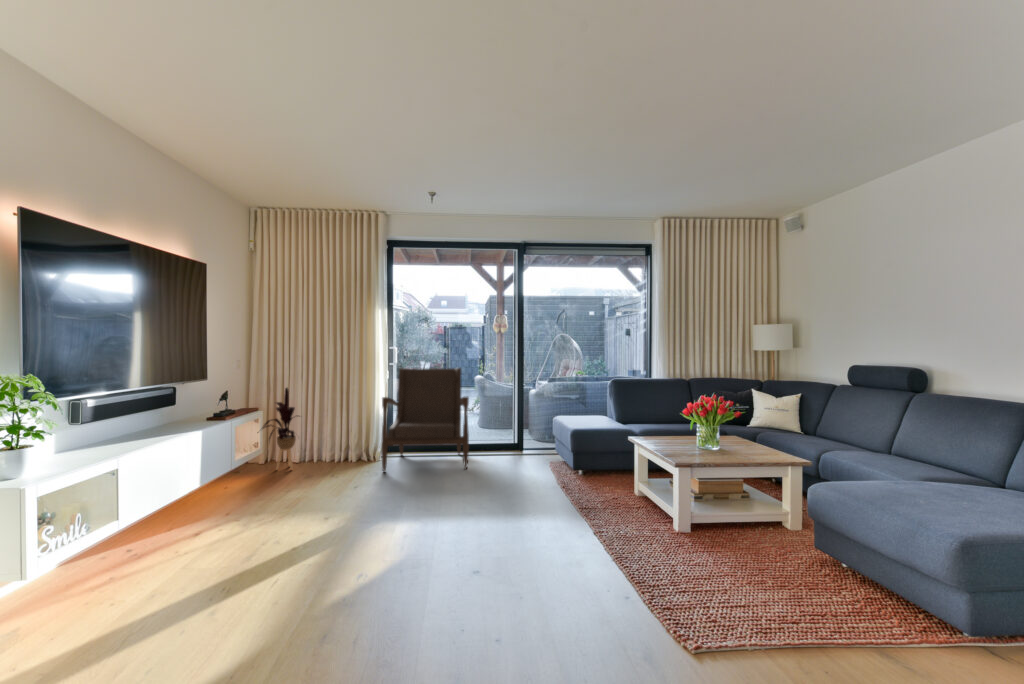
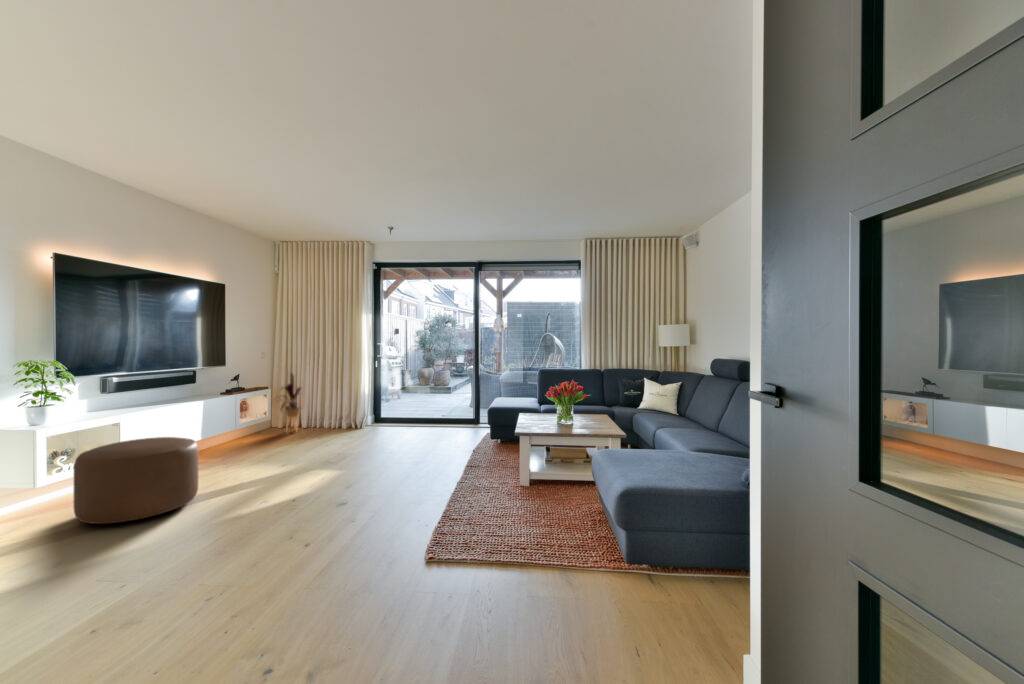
armchair: present [381,368,469,471] -> none [355,360,427,436]
ottoman: none [100,489,265,629] -> present [73,437,199,524]

